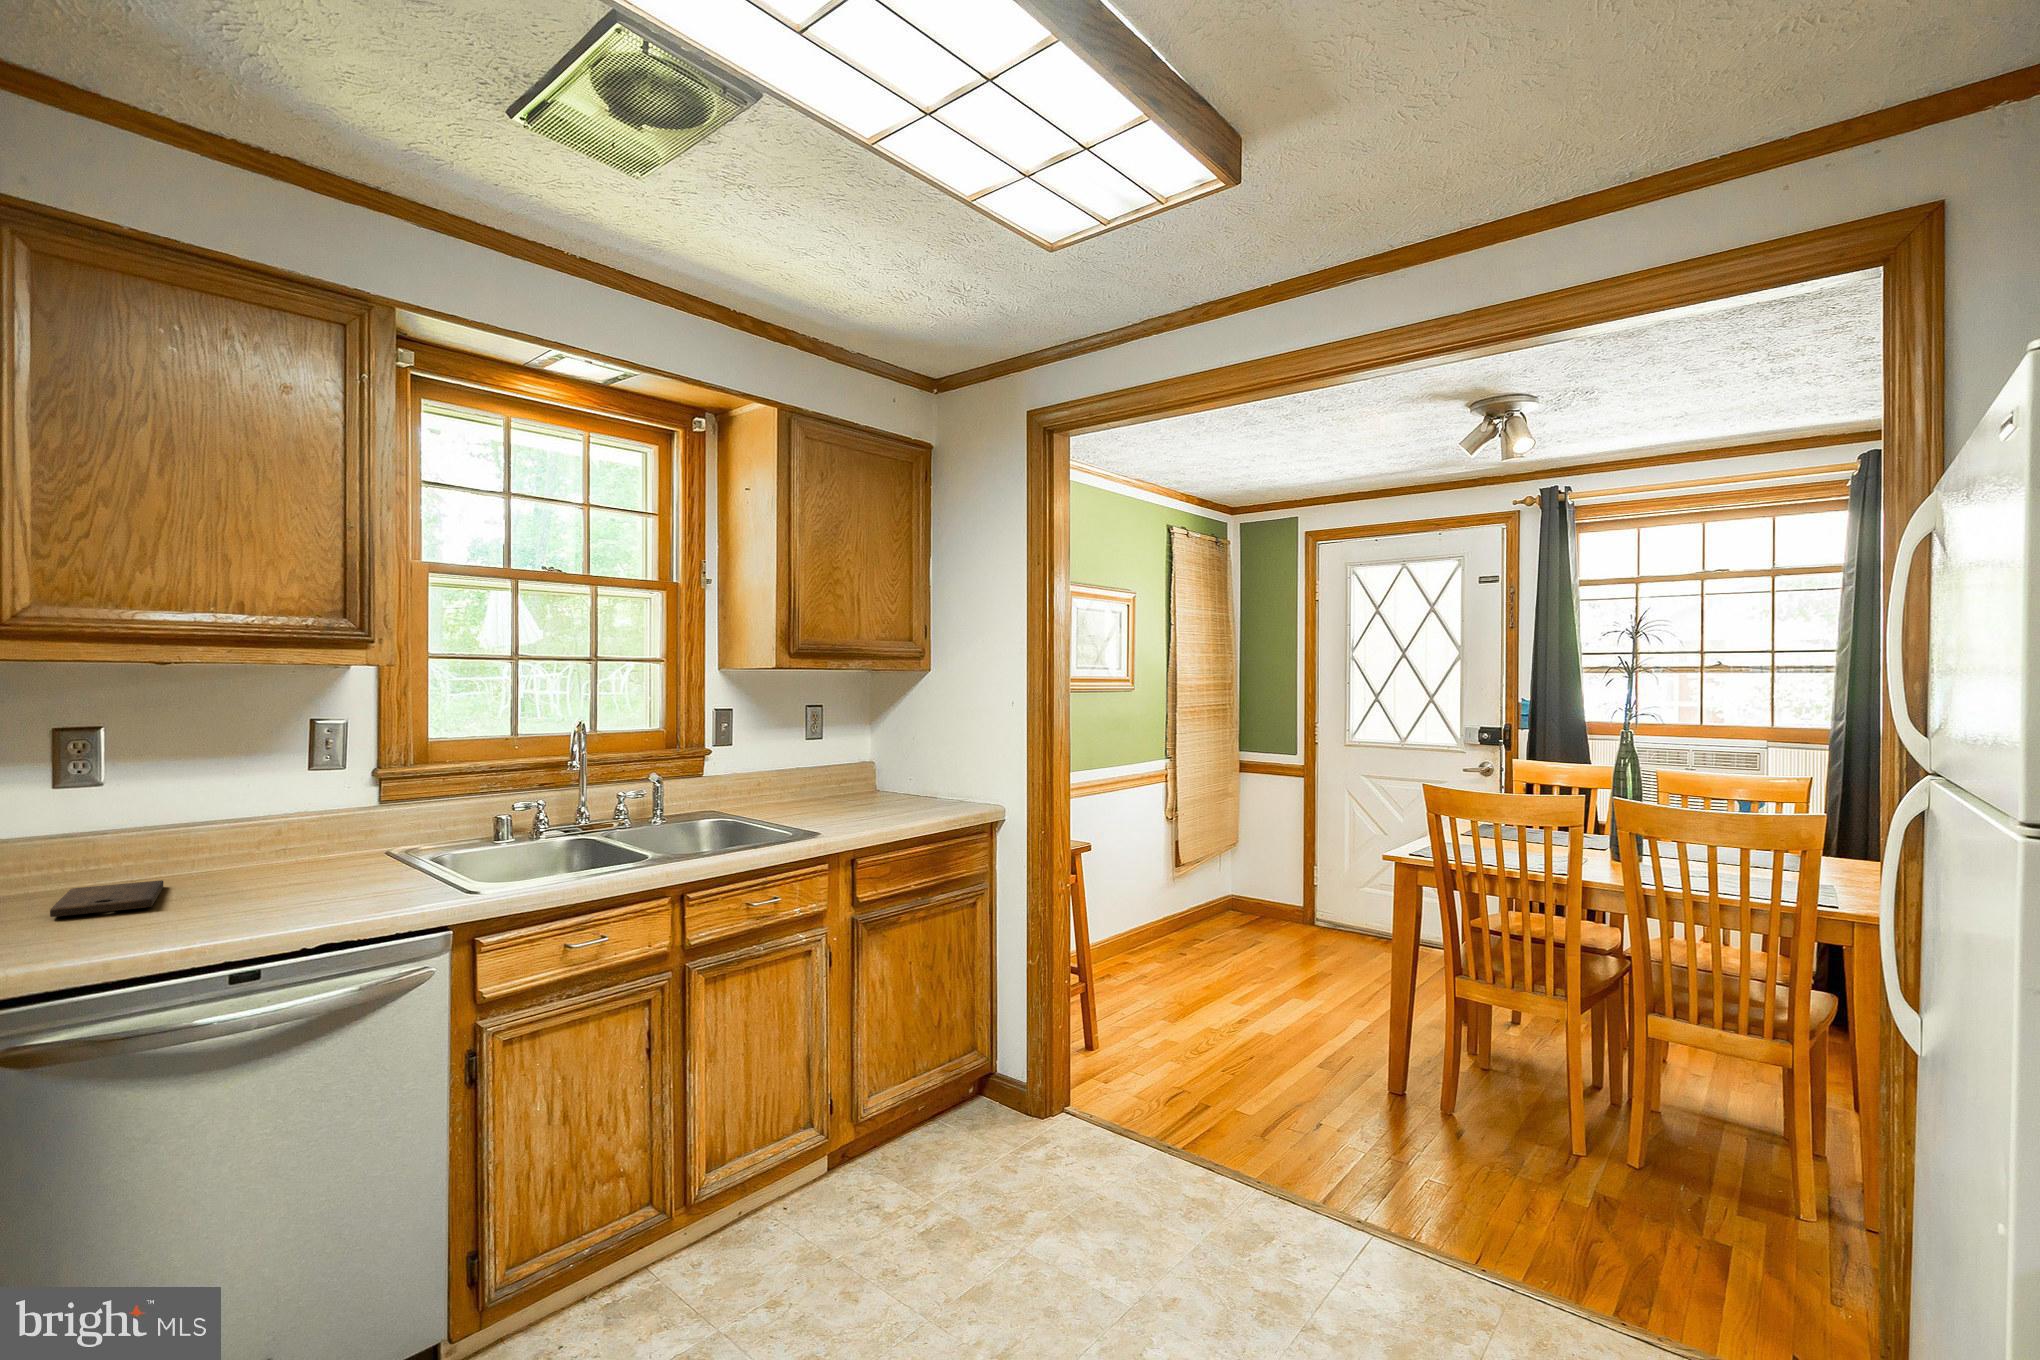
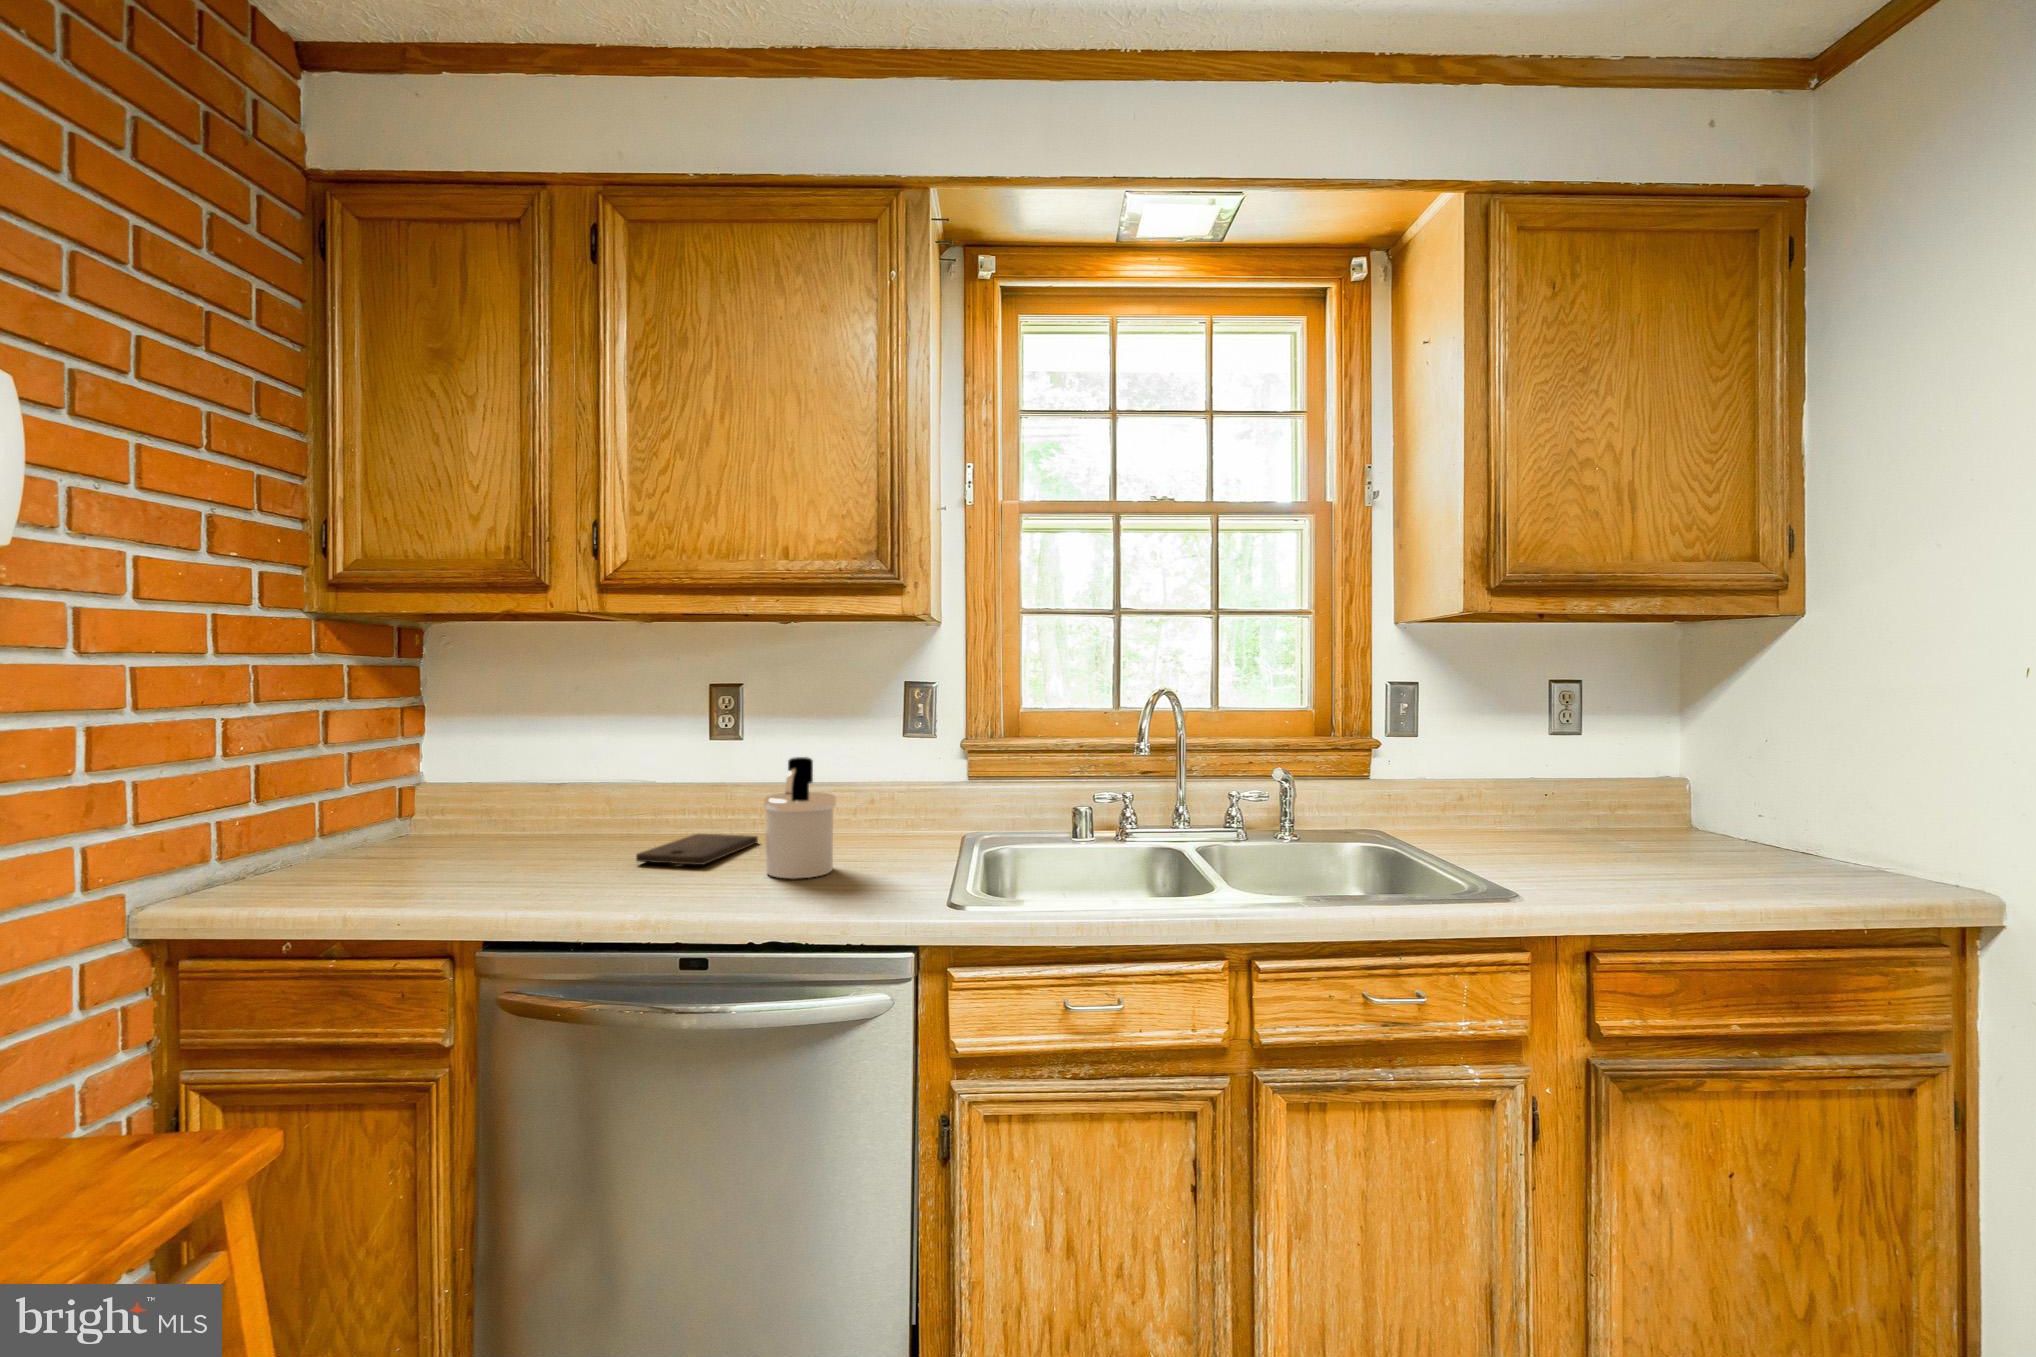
soap dispenser: none [234,793,313,902] -> present [764,757,836,879]

